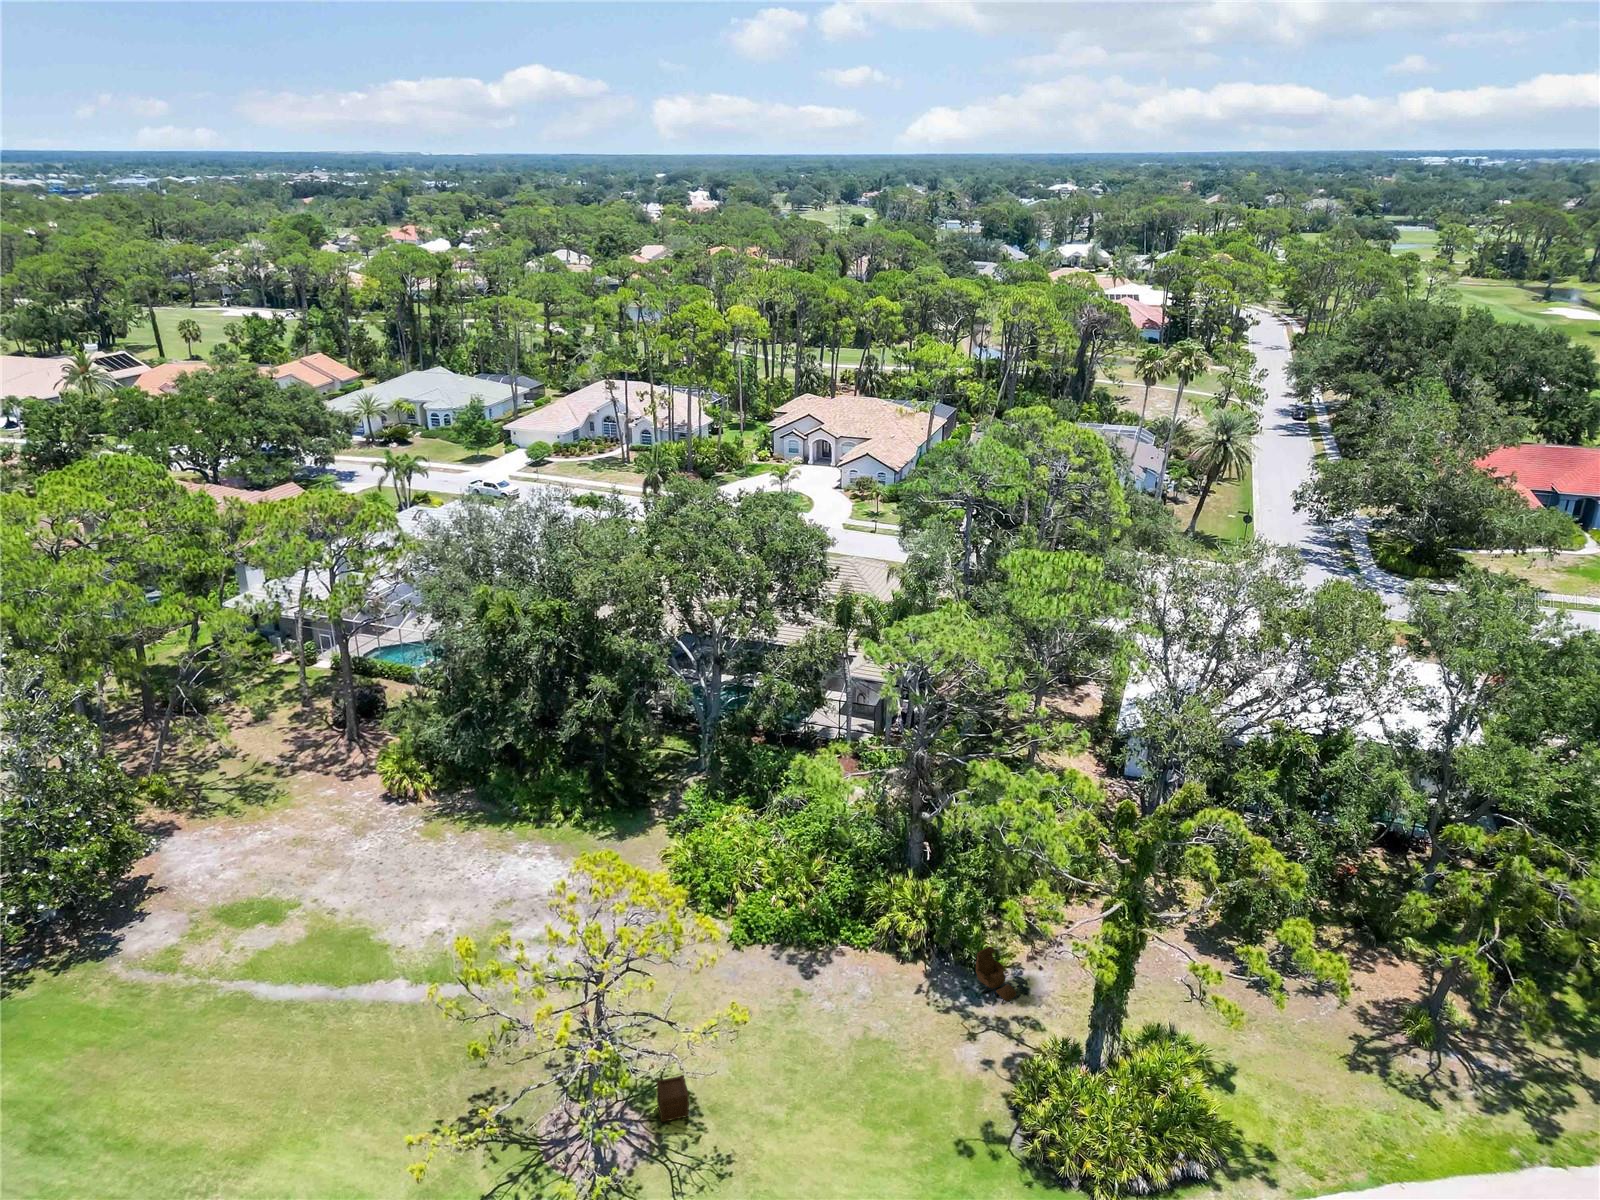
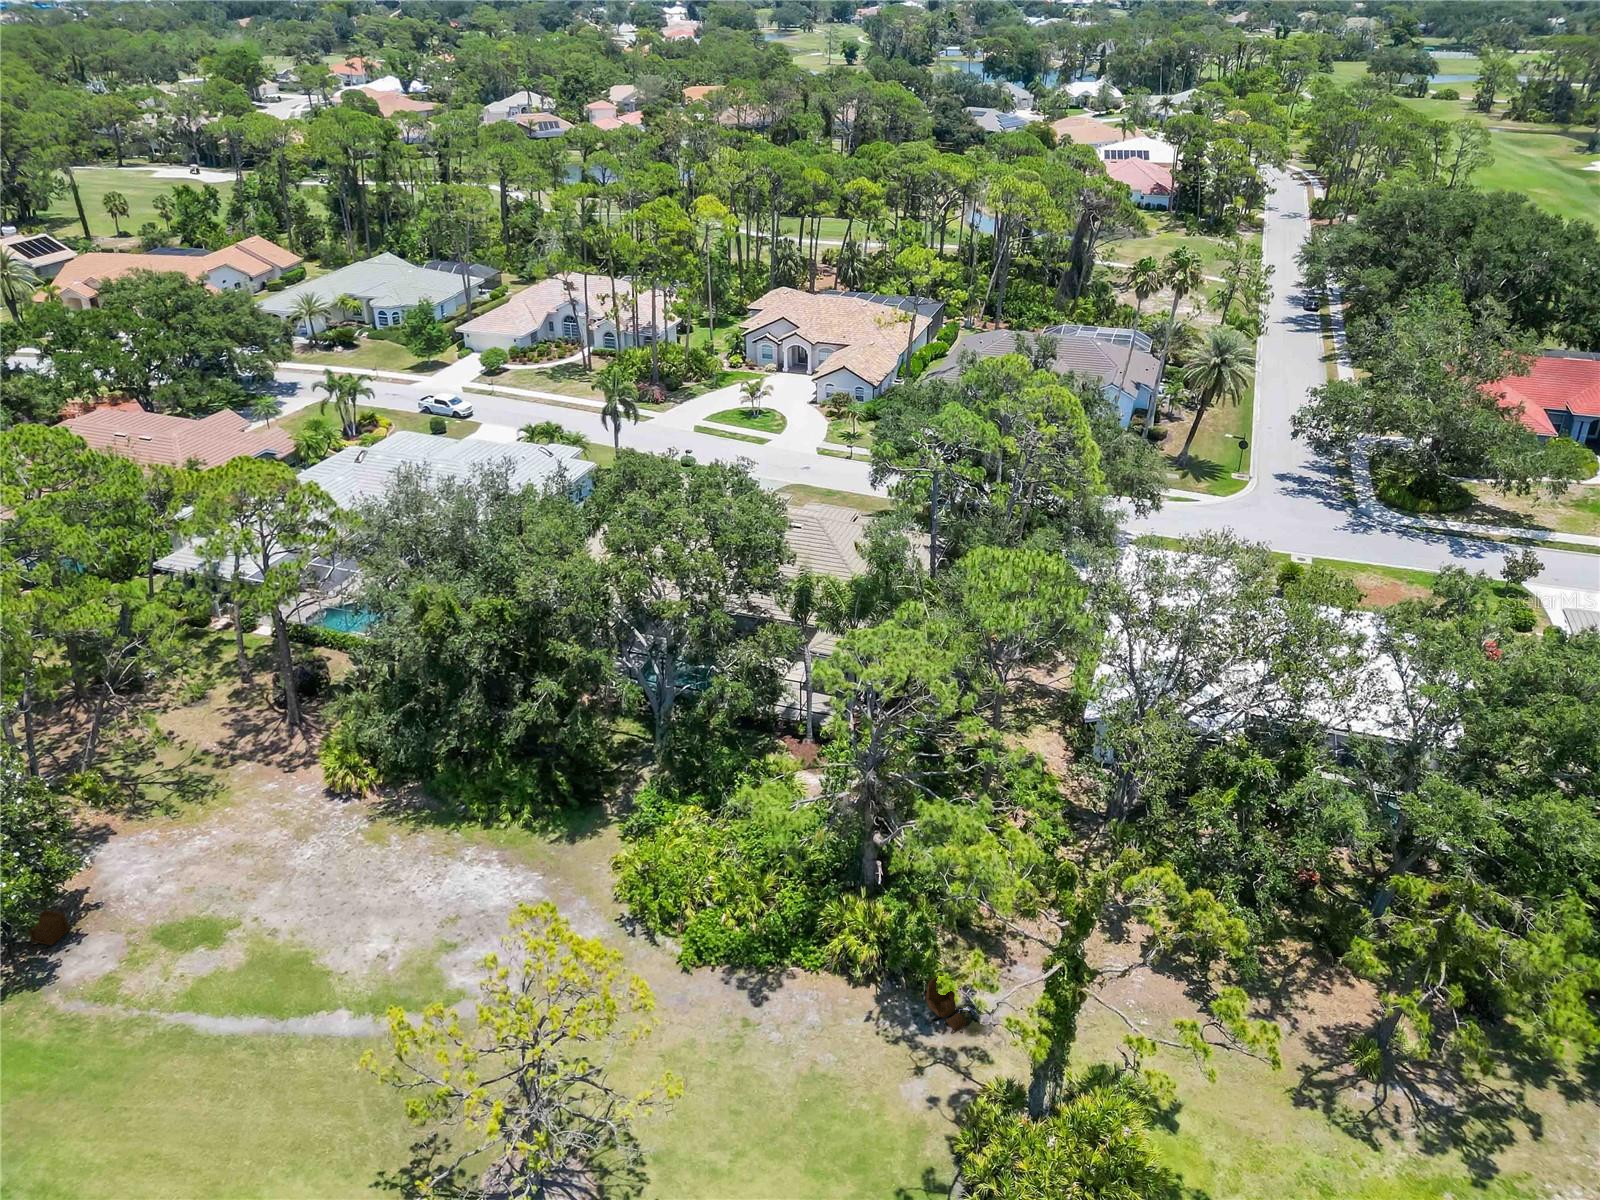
wooden crate: present [657,1076,689,1122] -> present [28,910,70,945]

